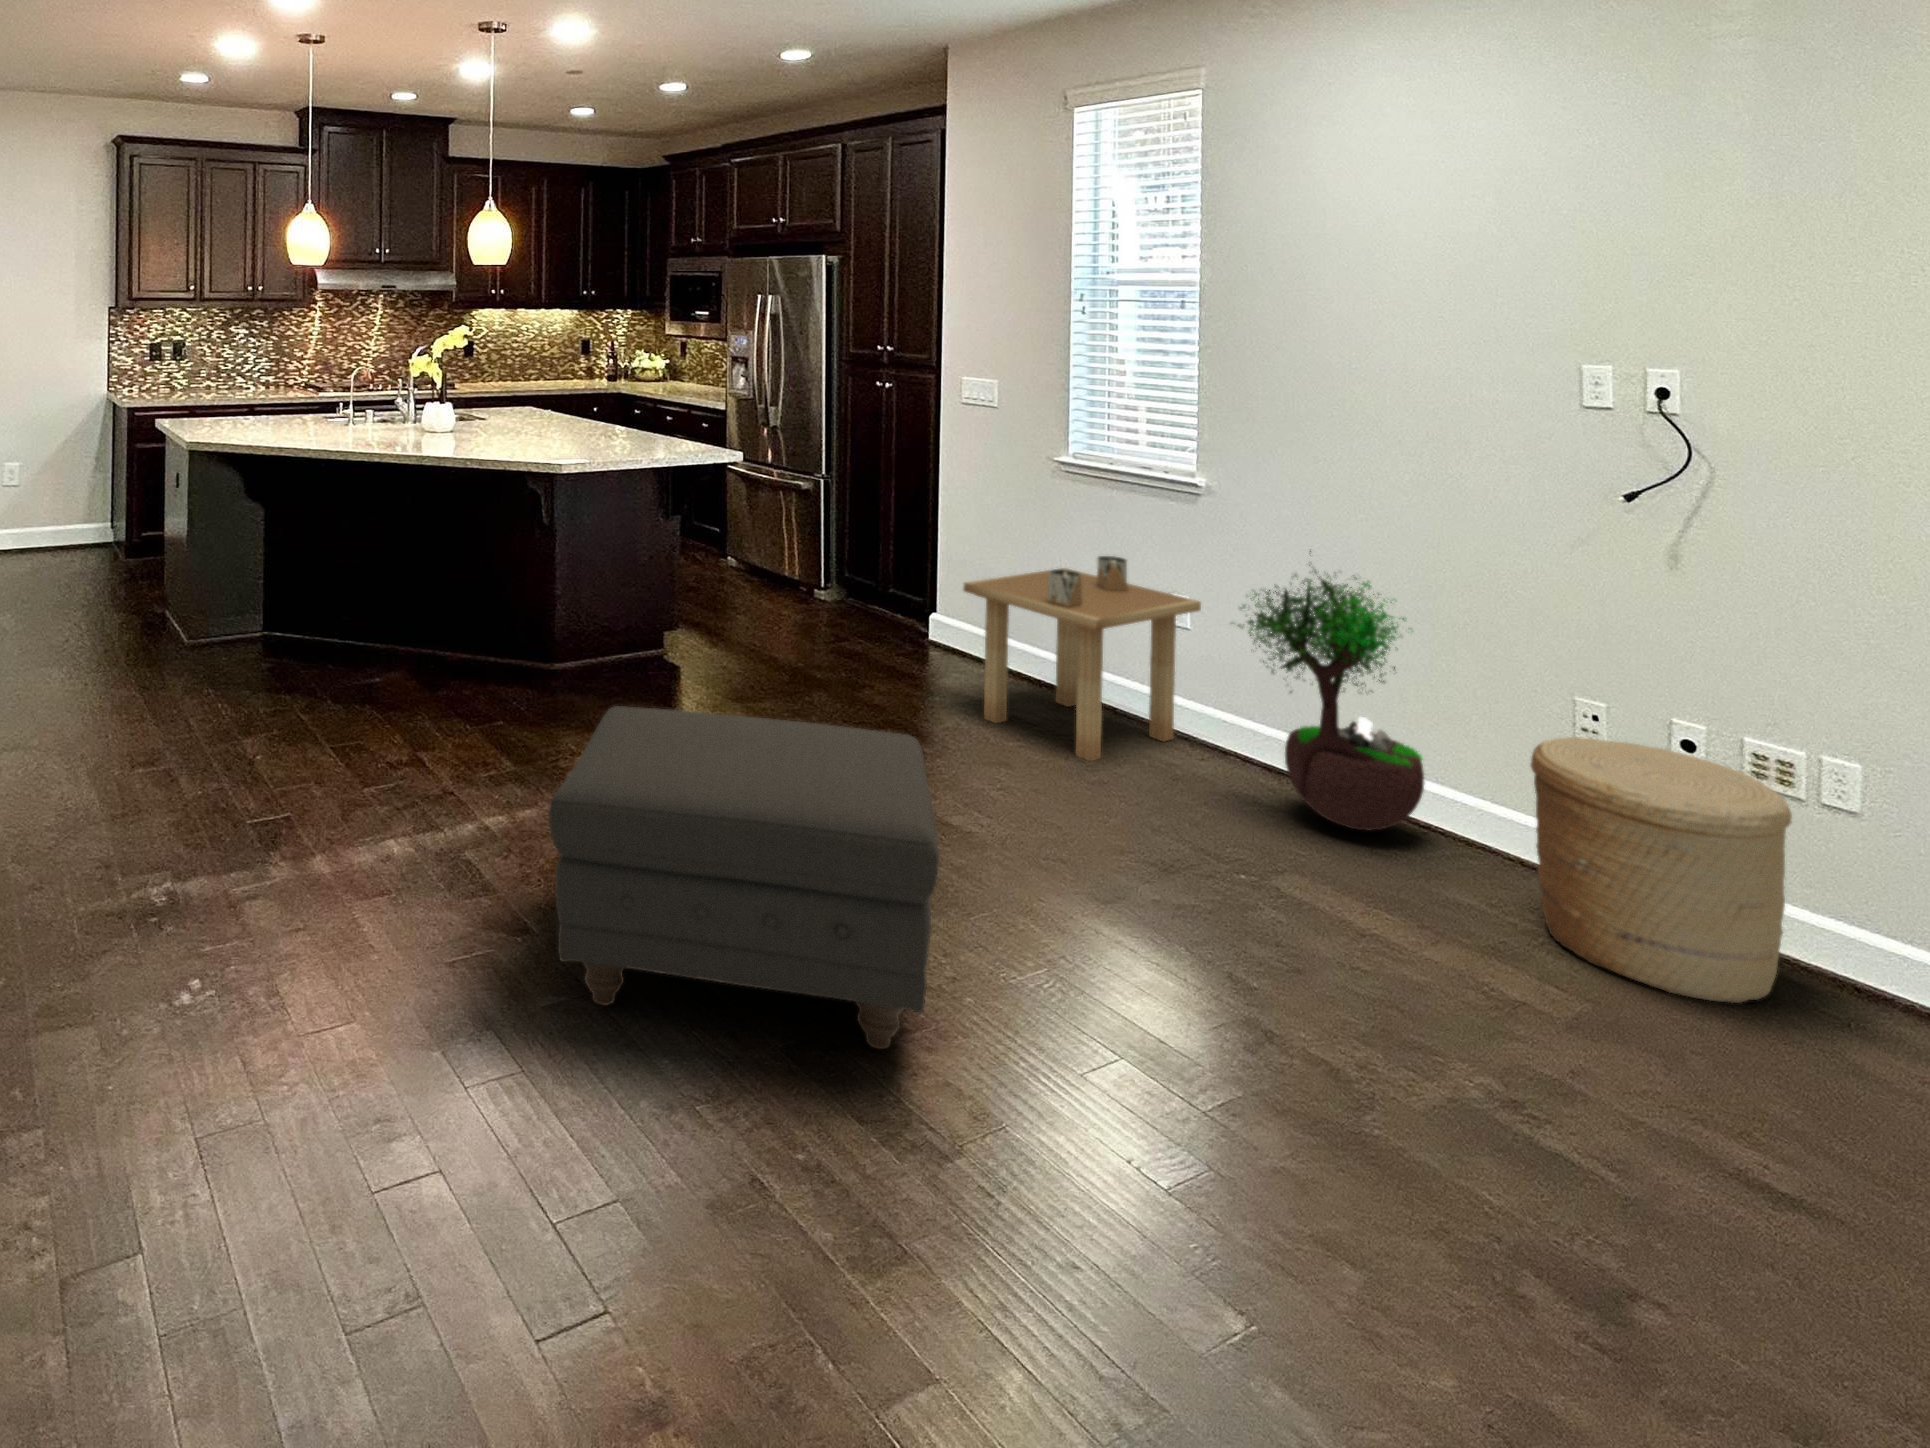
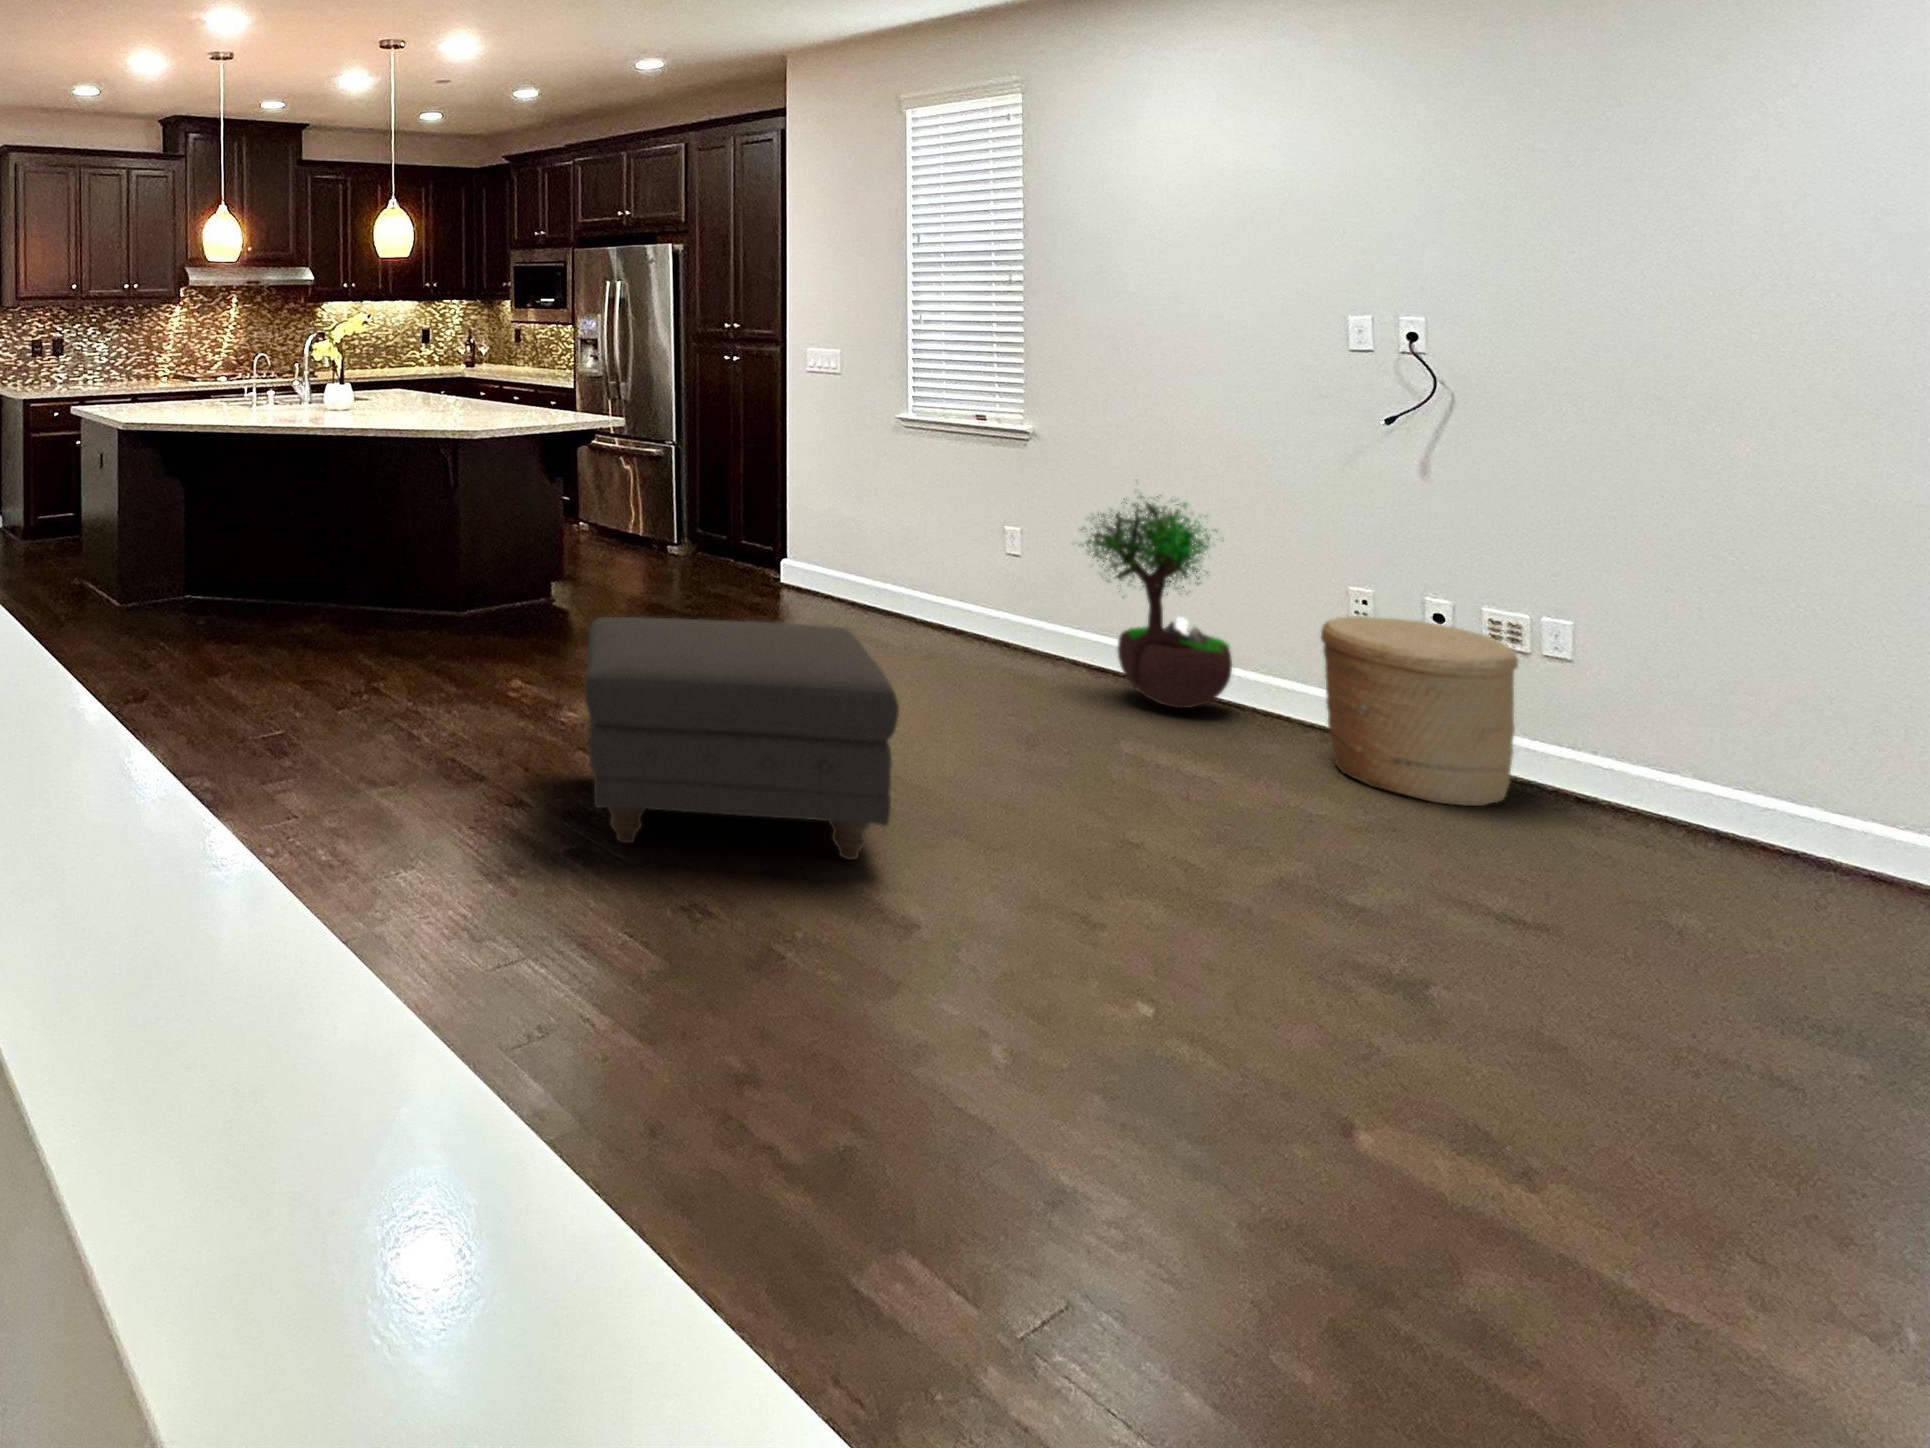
side table: present [964,556,1201,761] -> none [834,498,1037,670]

